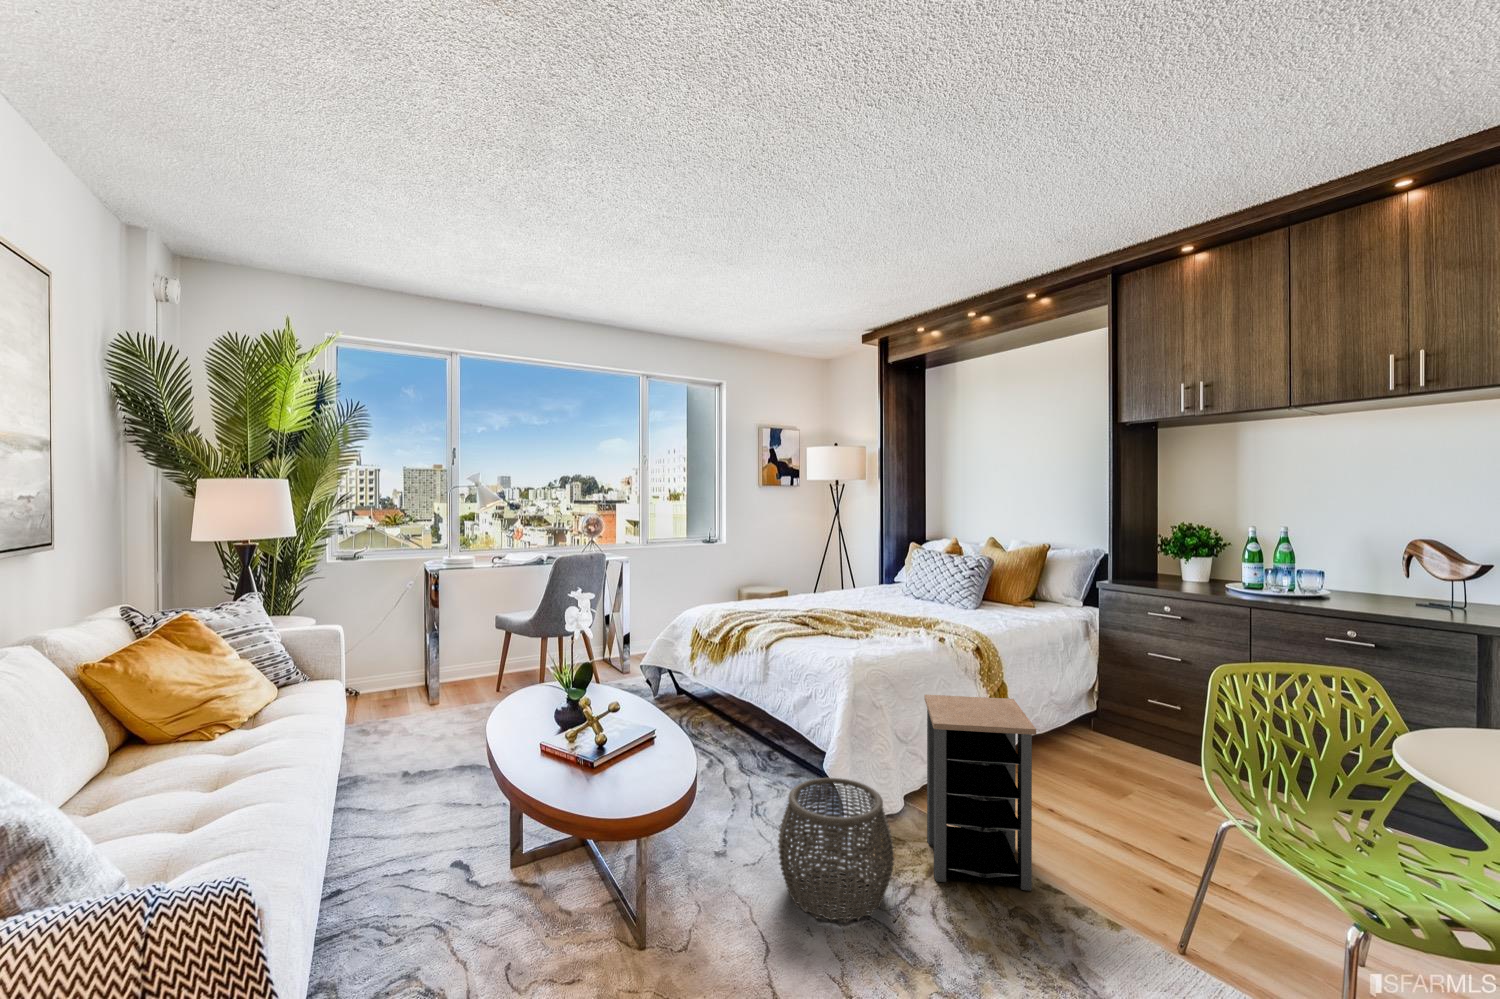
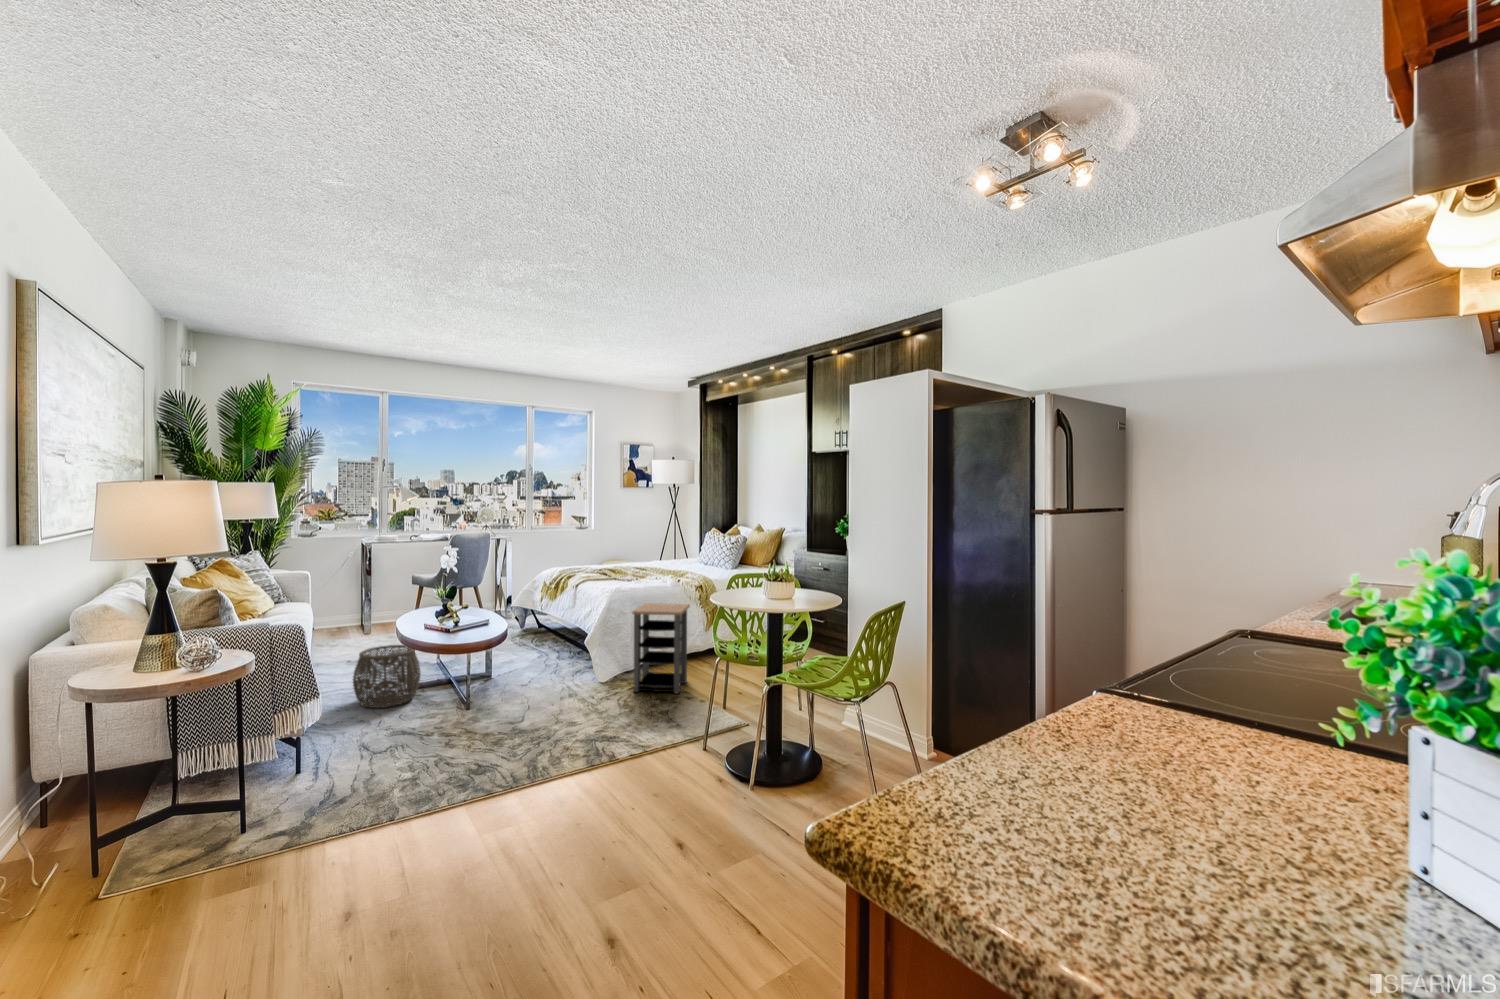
woven basket: present [778,778,894,922] -> present [353,645,421,708]

